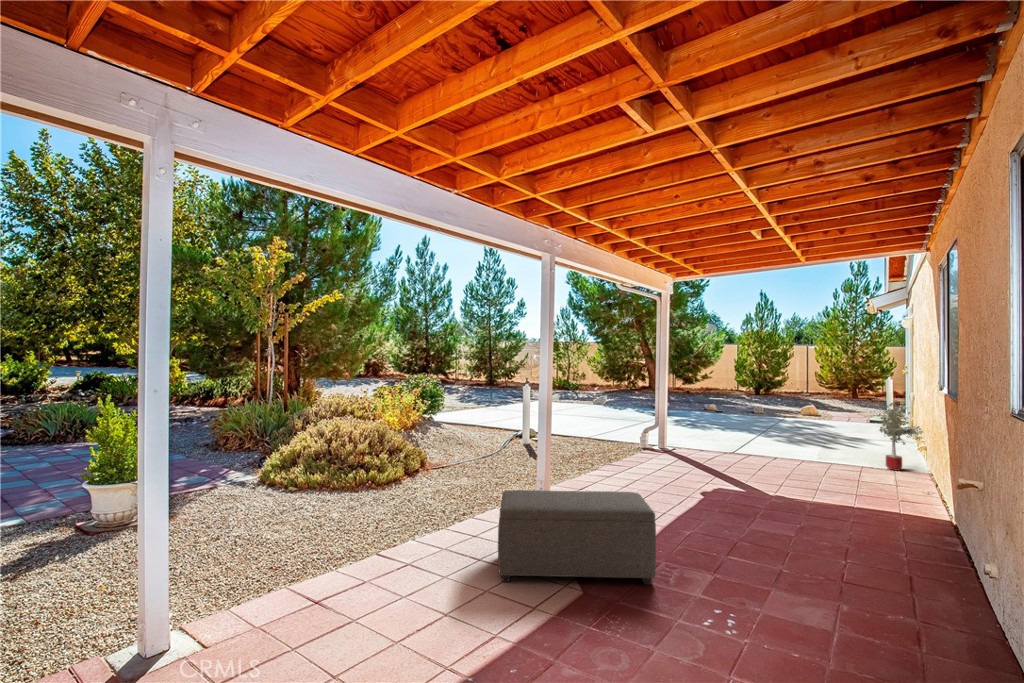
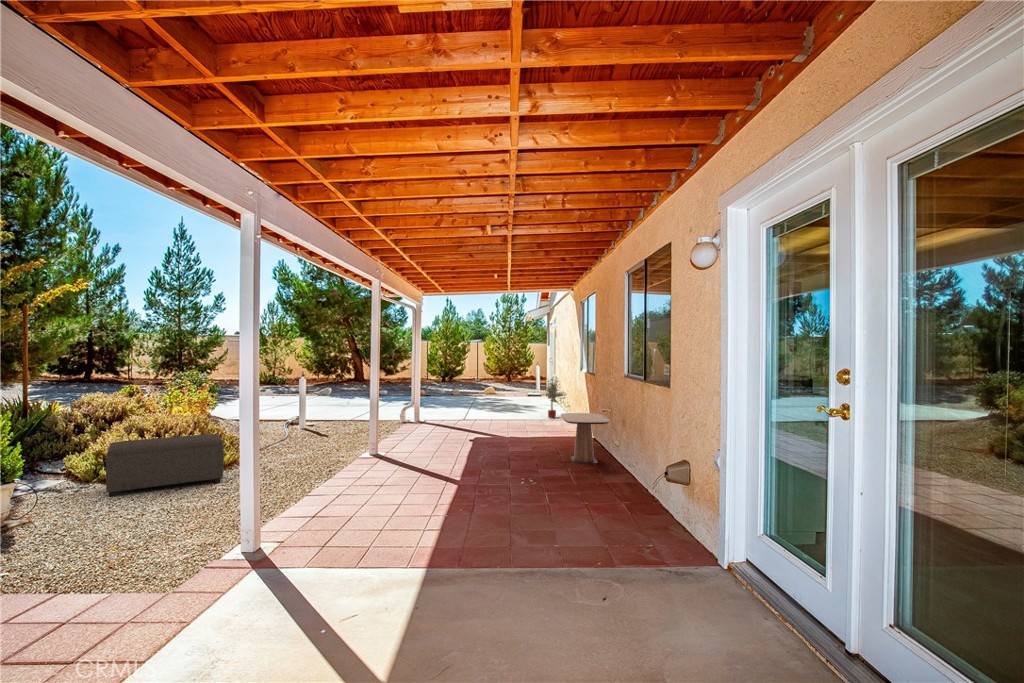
side table: none [853,479,980,608] -> present [561,413,610,464]
ottoman: present [498,490,656,585] -> present [106,434,224,497]

